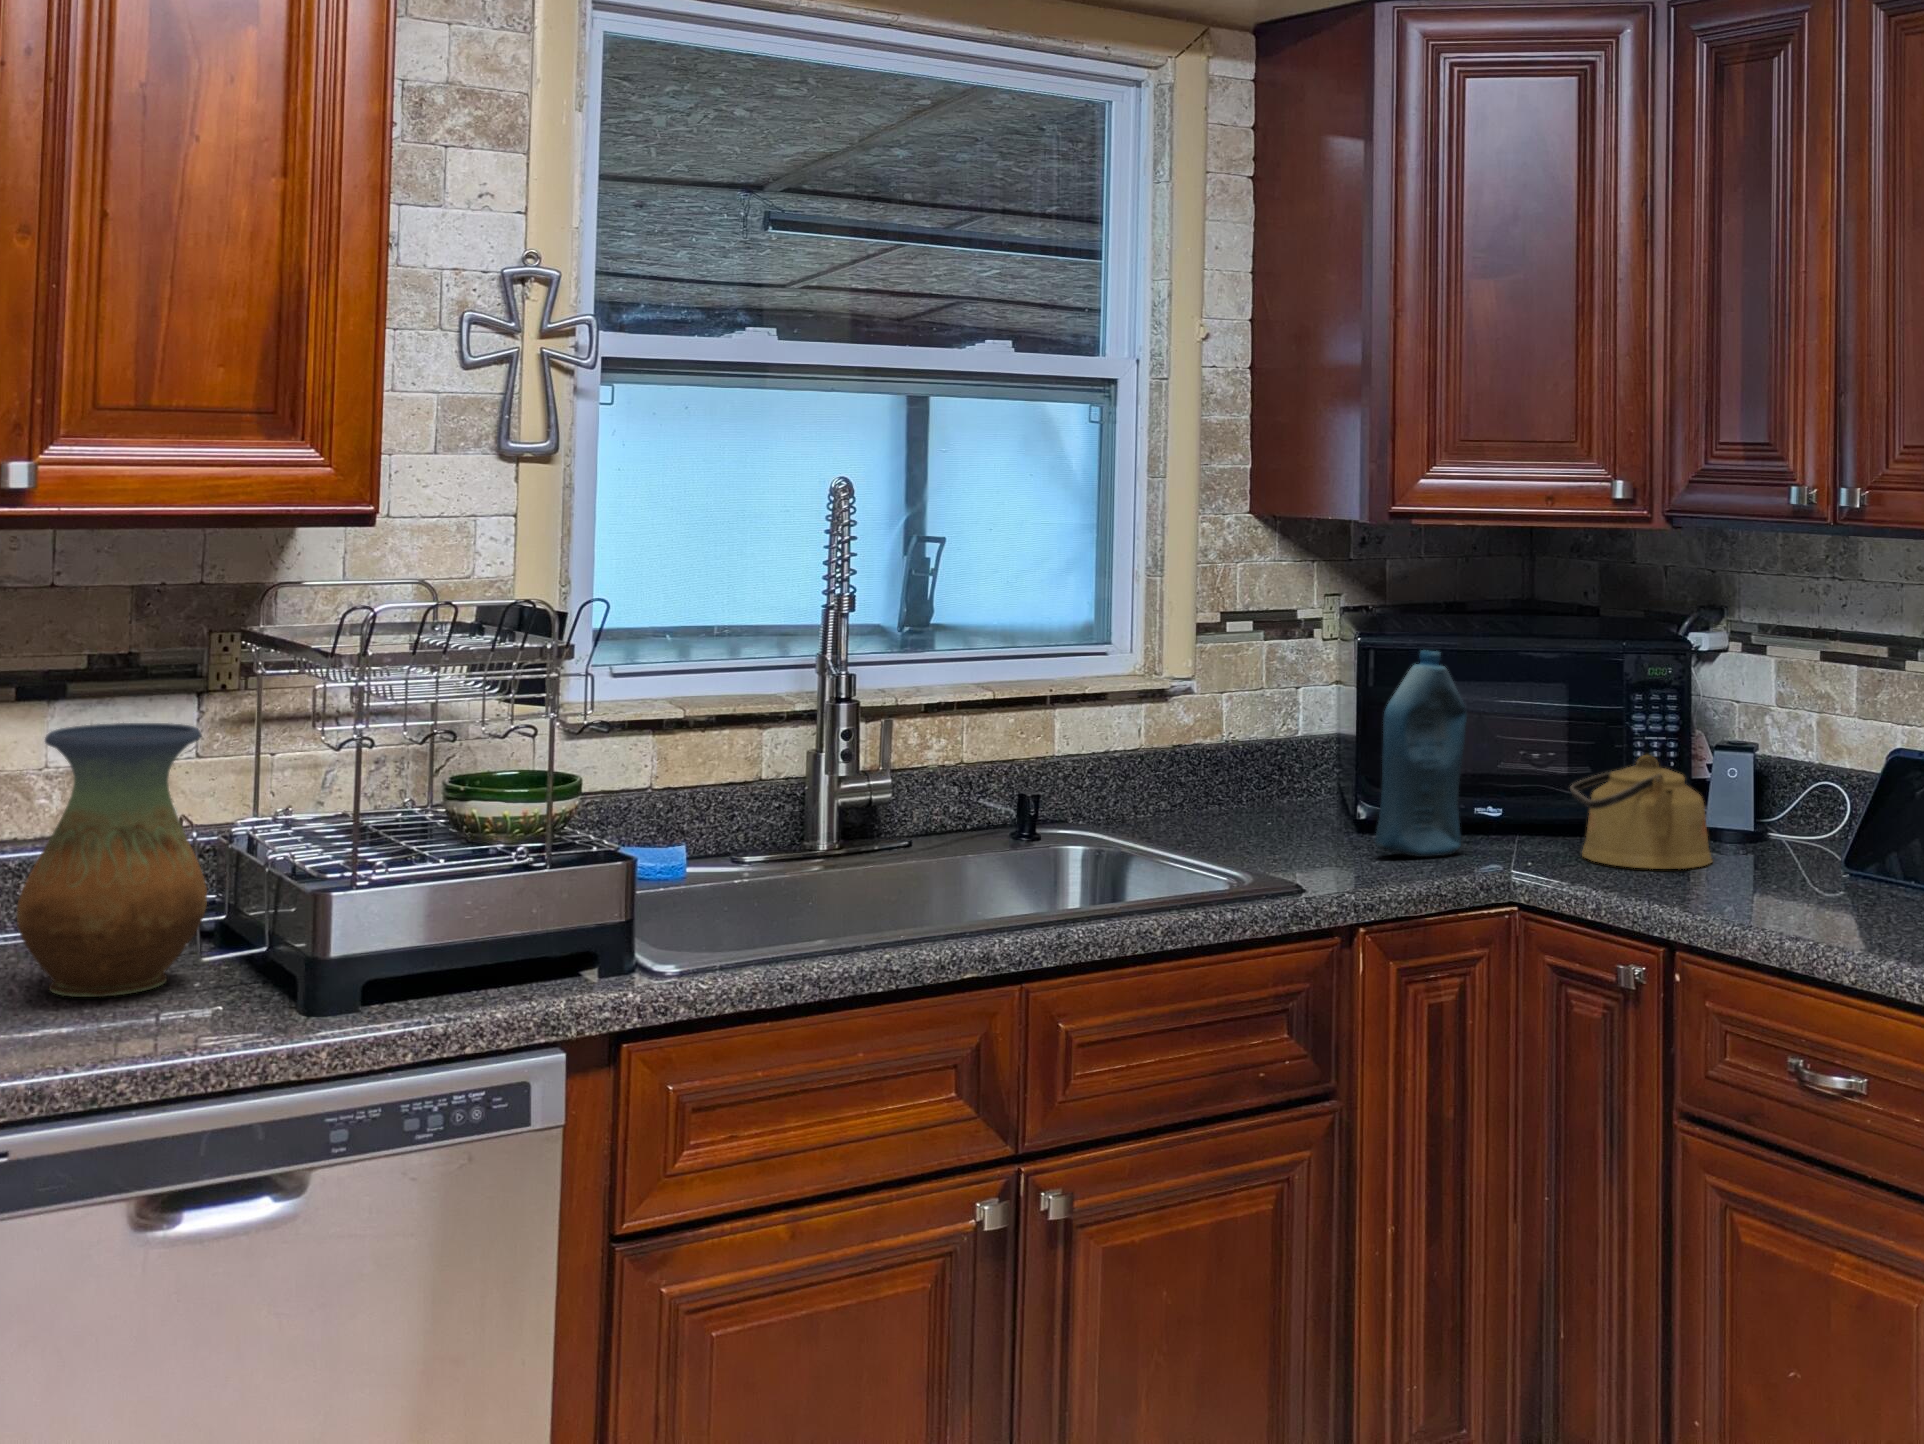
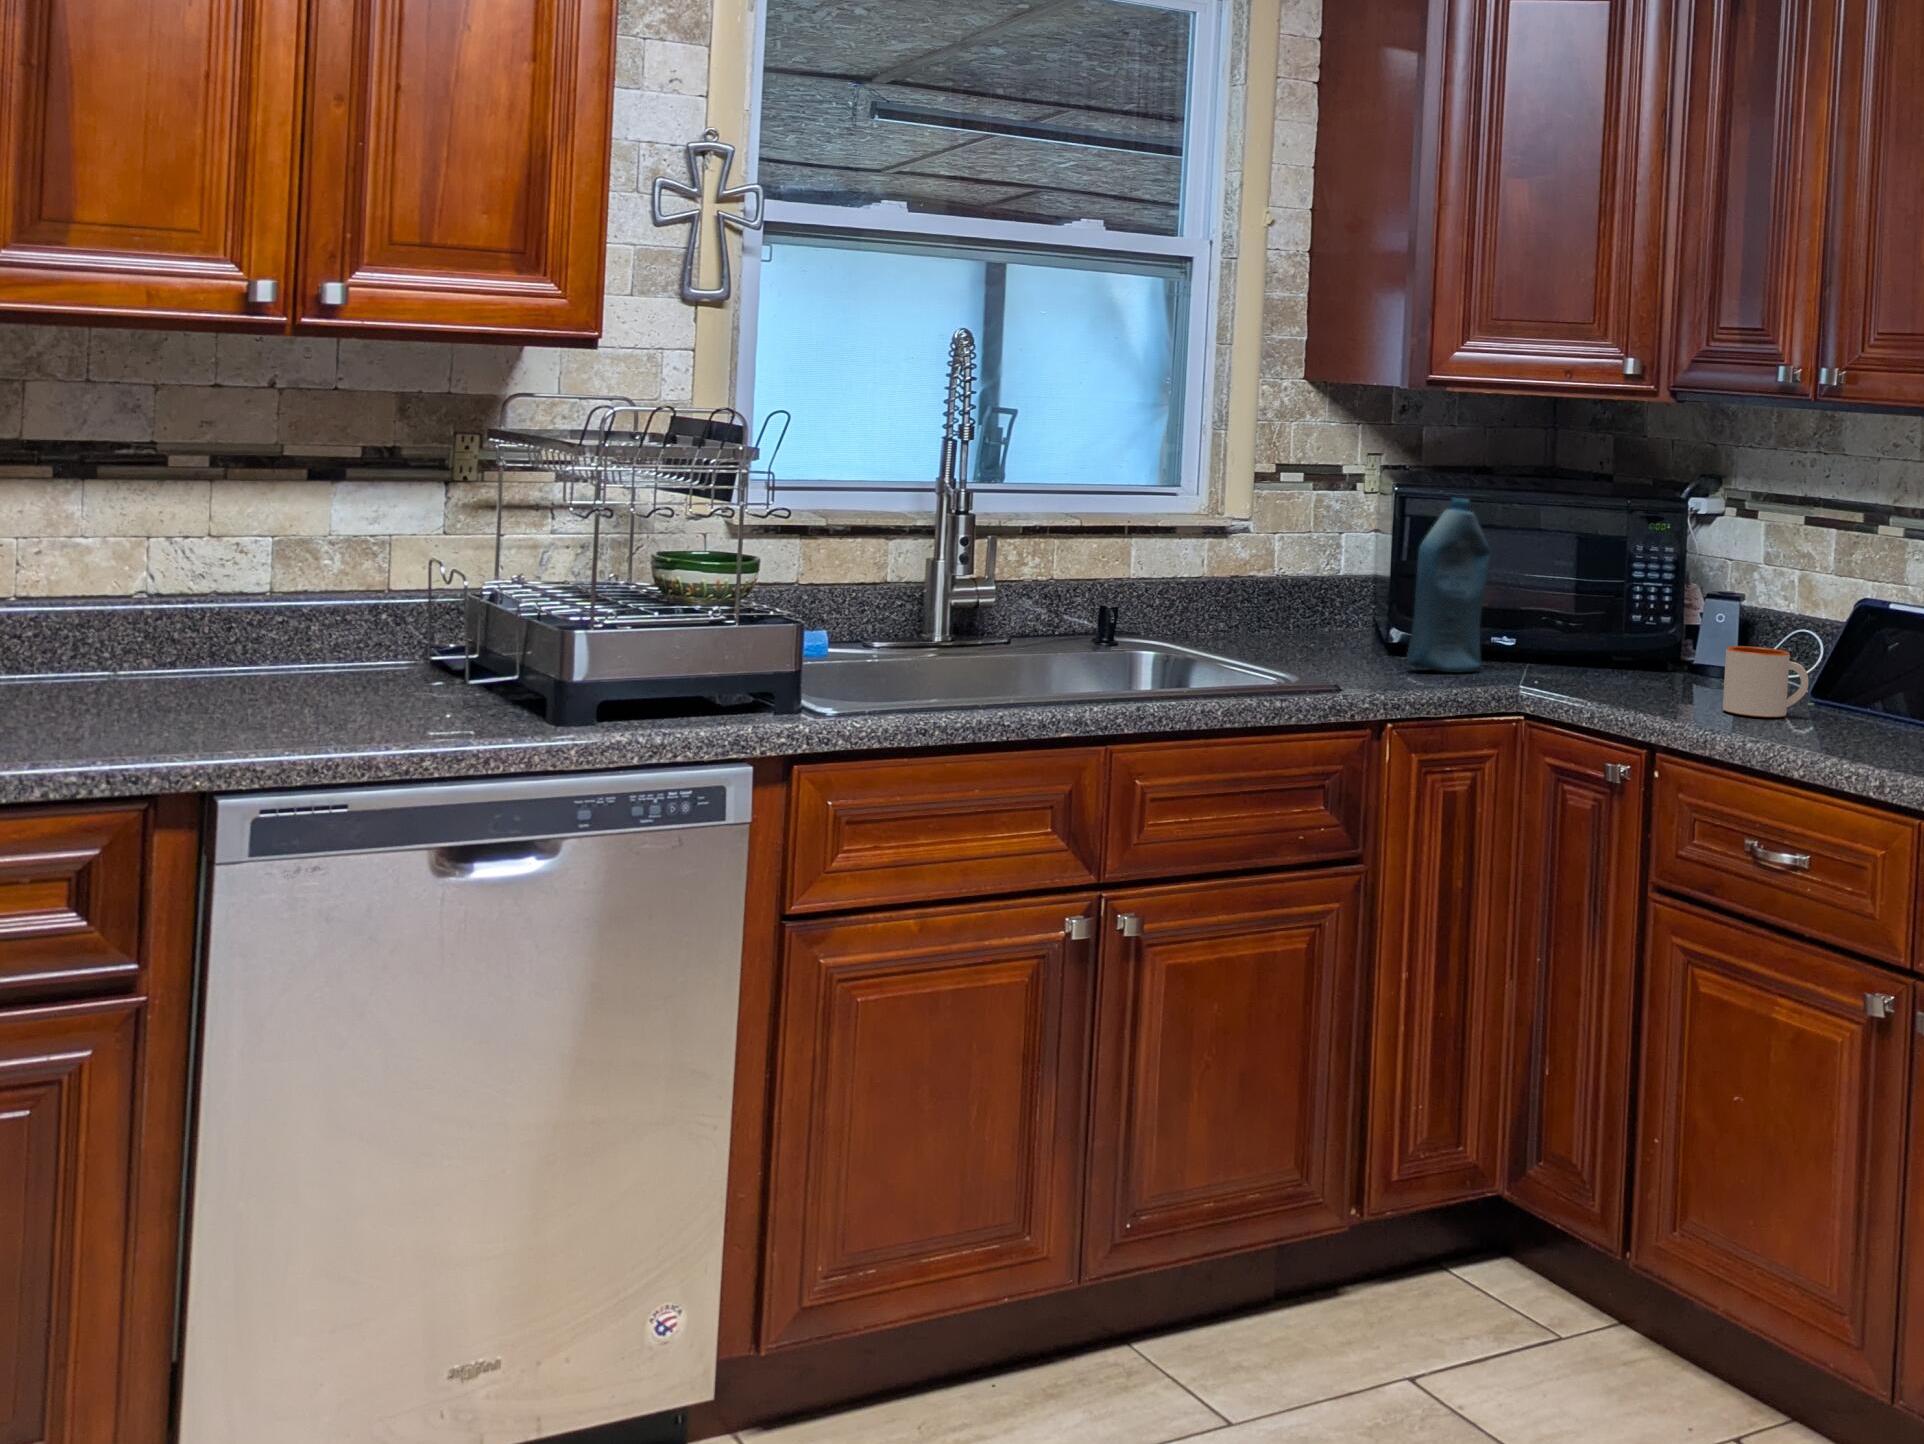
vase: present [16,723,207,997] -> none [328,495,471,705]
kettle: present [1570,755,1712,869] -> none [1577,595,1698,691]
mug: none [1747,817,1845,903] -> present [1723,646,1809,717]

